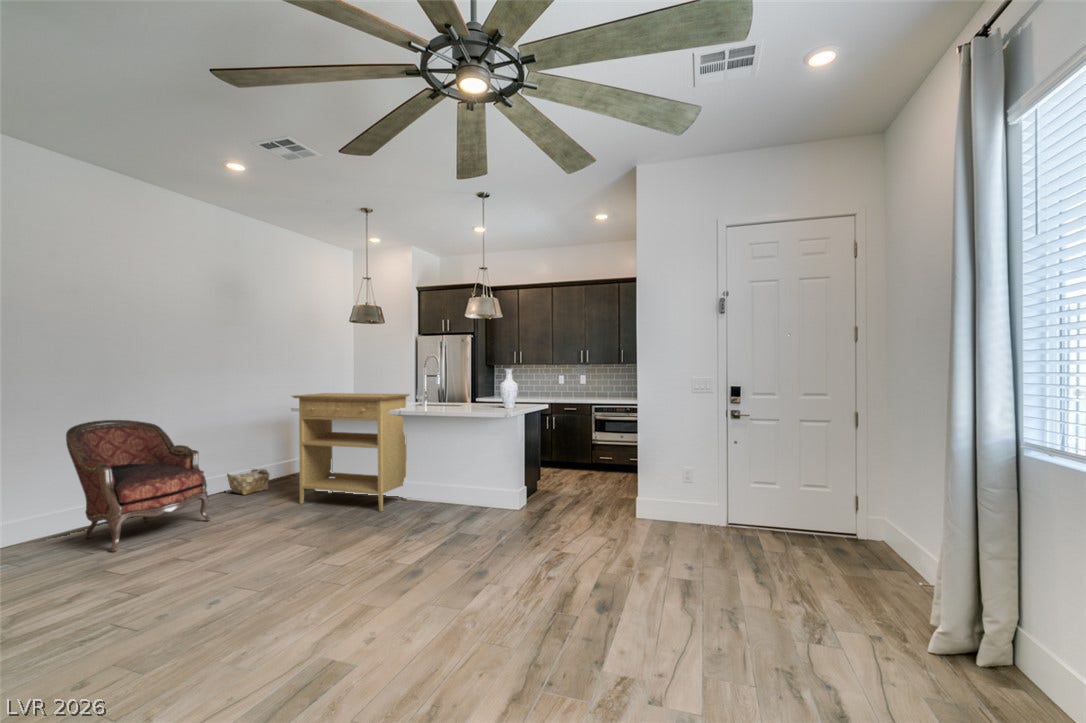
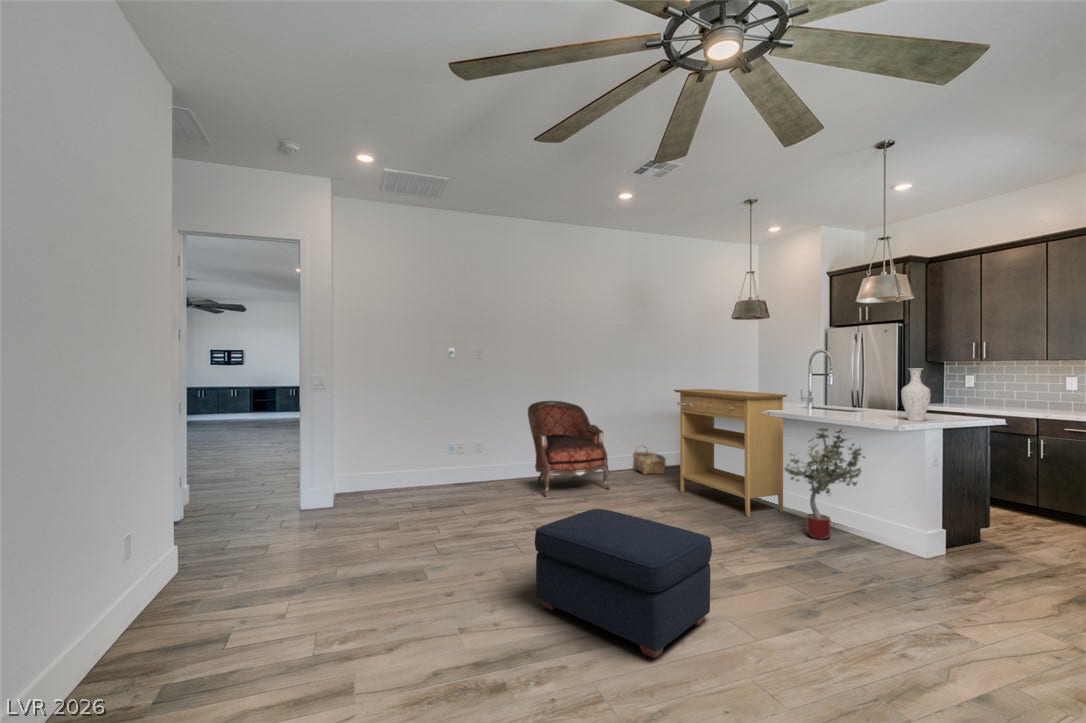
potted tree: none [413,419,481,515] -> present [785,428,865,540]
ottoman: none [209,531,416,680] -> present [535,509,712,659]

